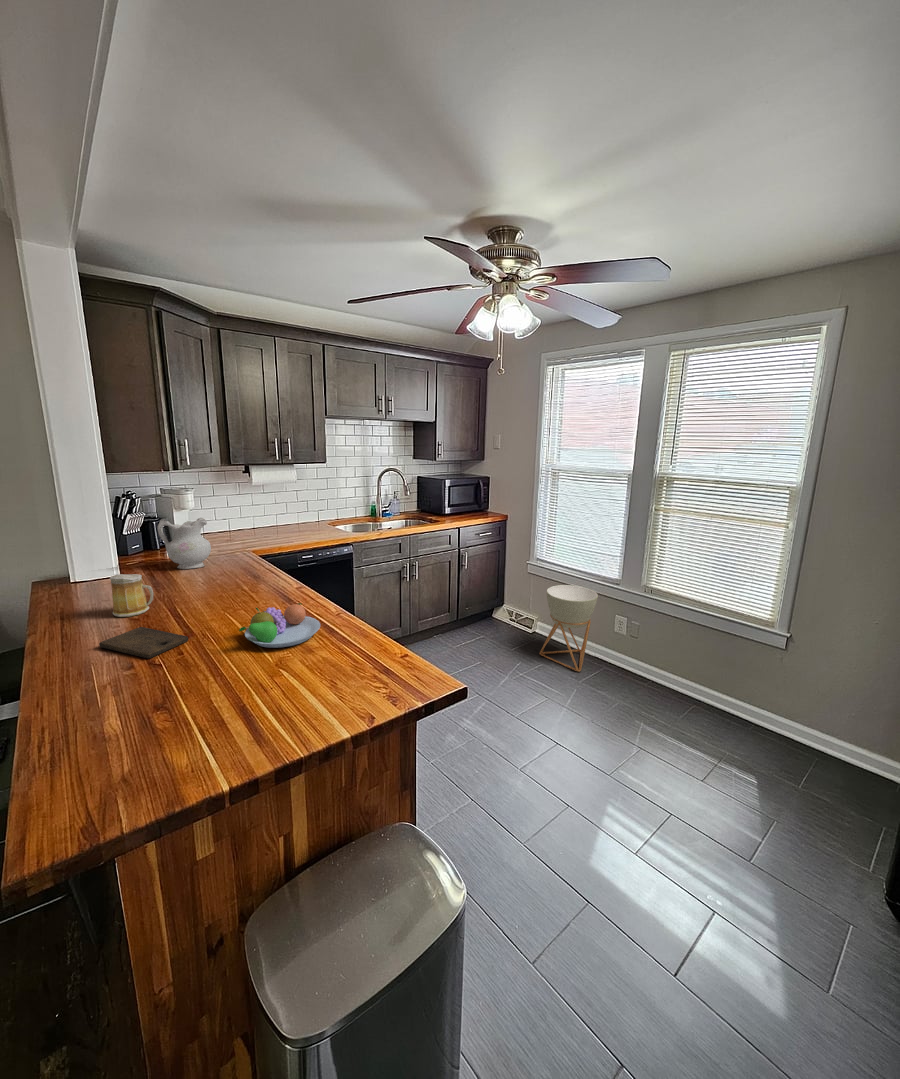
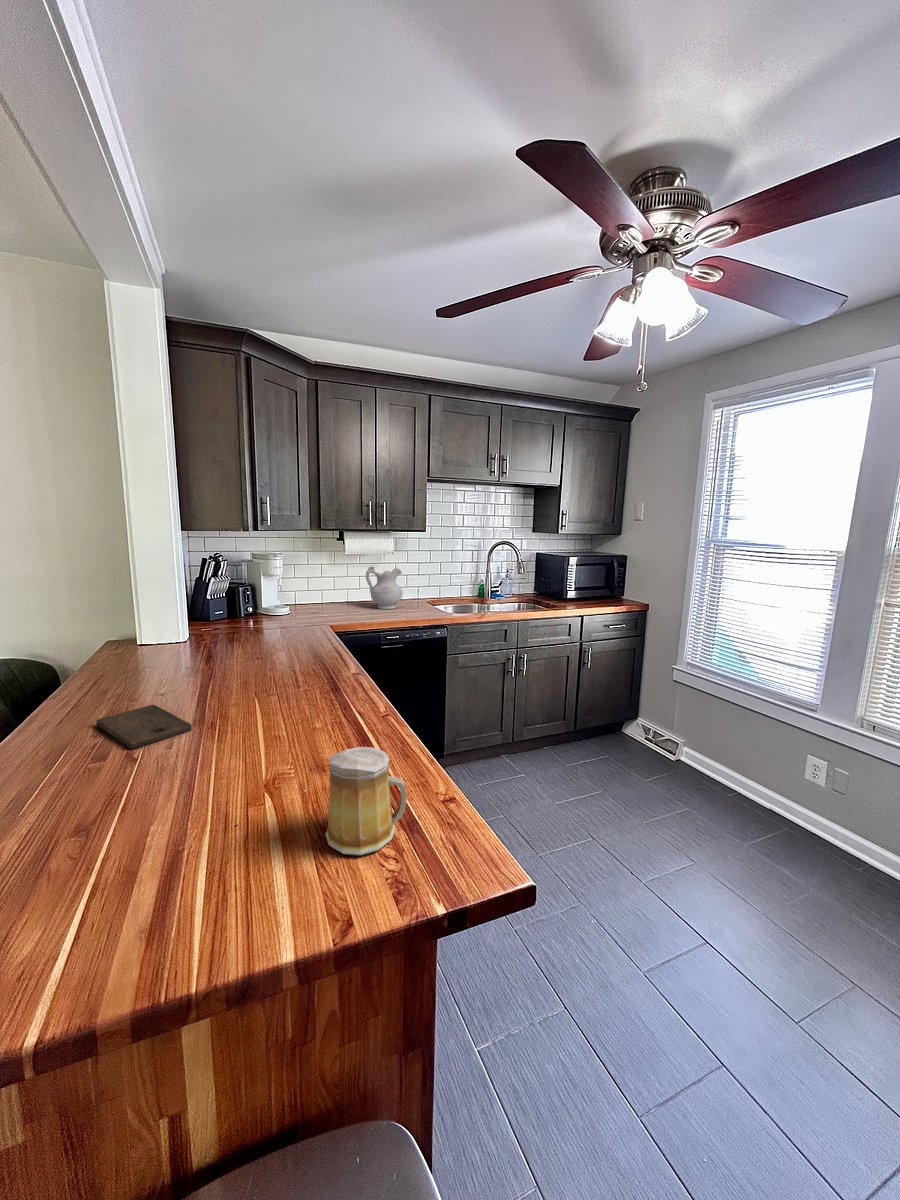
ceramic pitcher: present [158,518,211,569] -> present [366,567,403,609]
mug: present [110,574,154,617] -> present [325,747,407,855]
planter: present [539,585,598,672] -> none [685,701,779,829]
fruit bowl: present [239,603,320,648] -> none [238,696,352,757]

